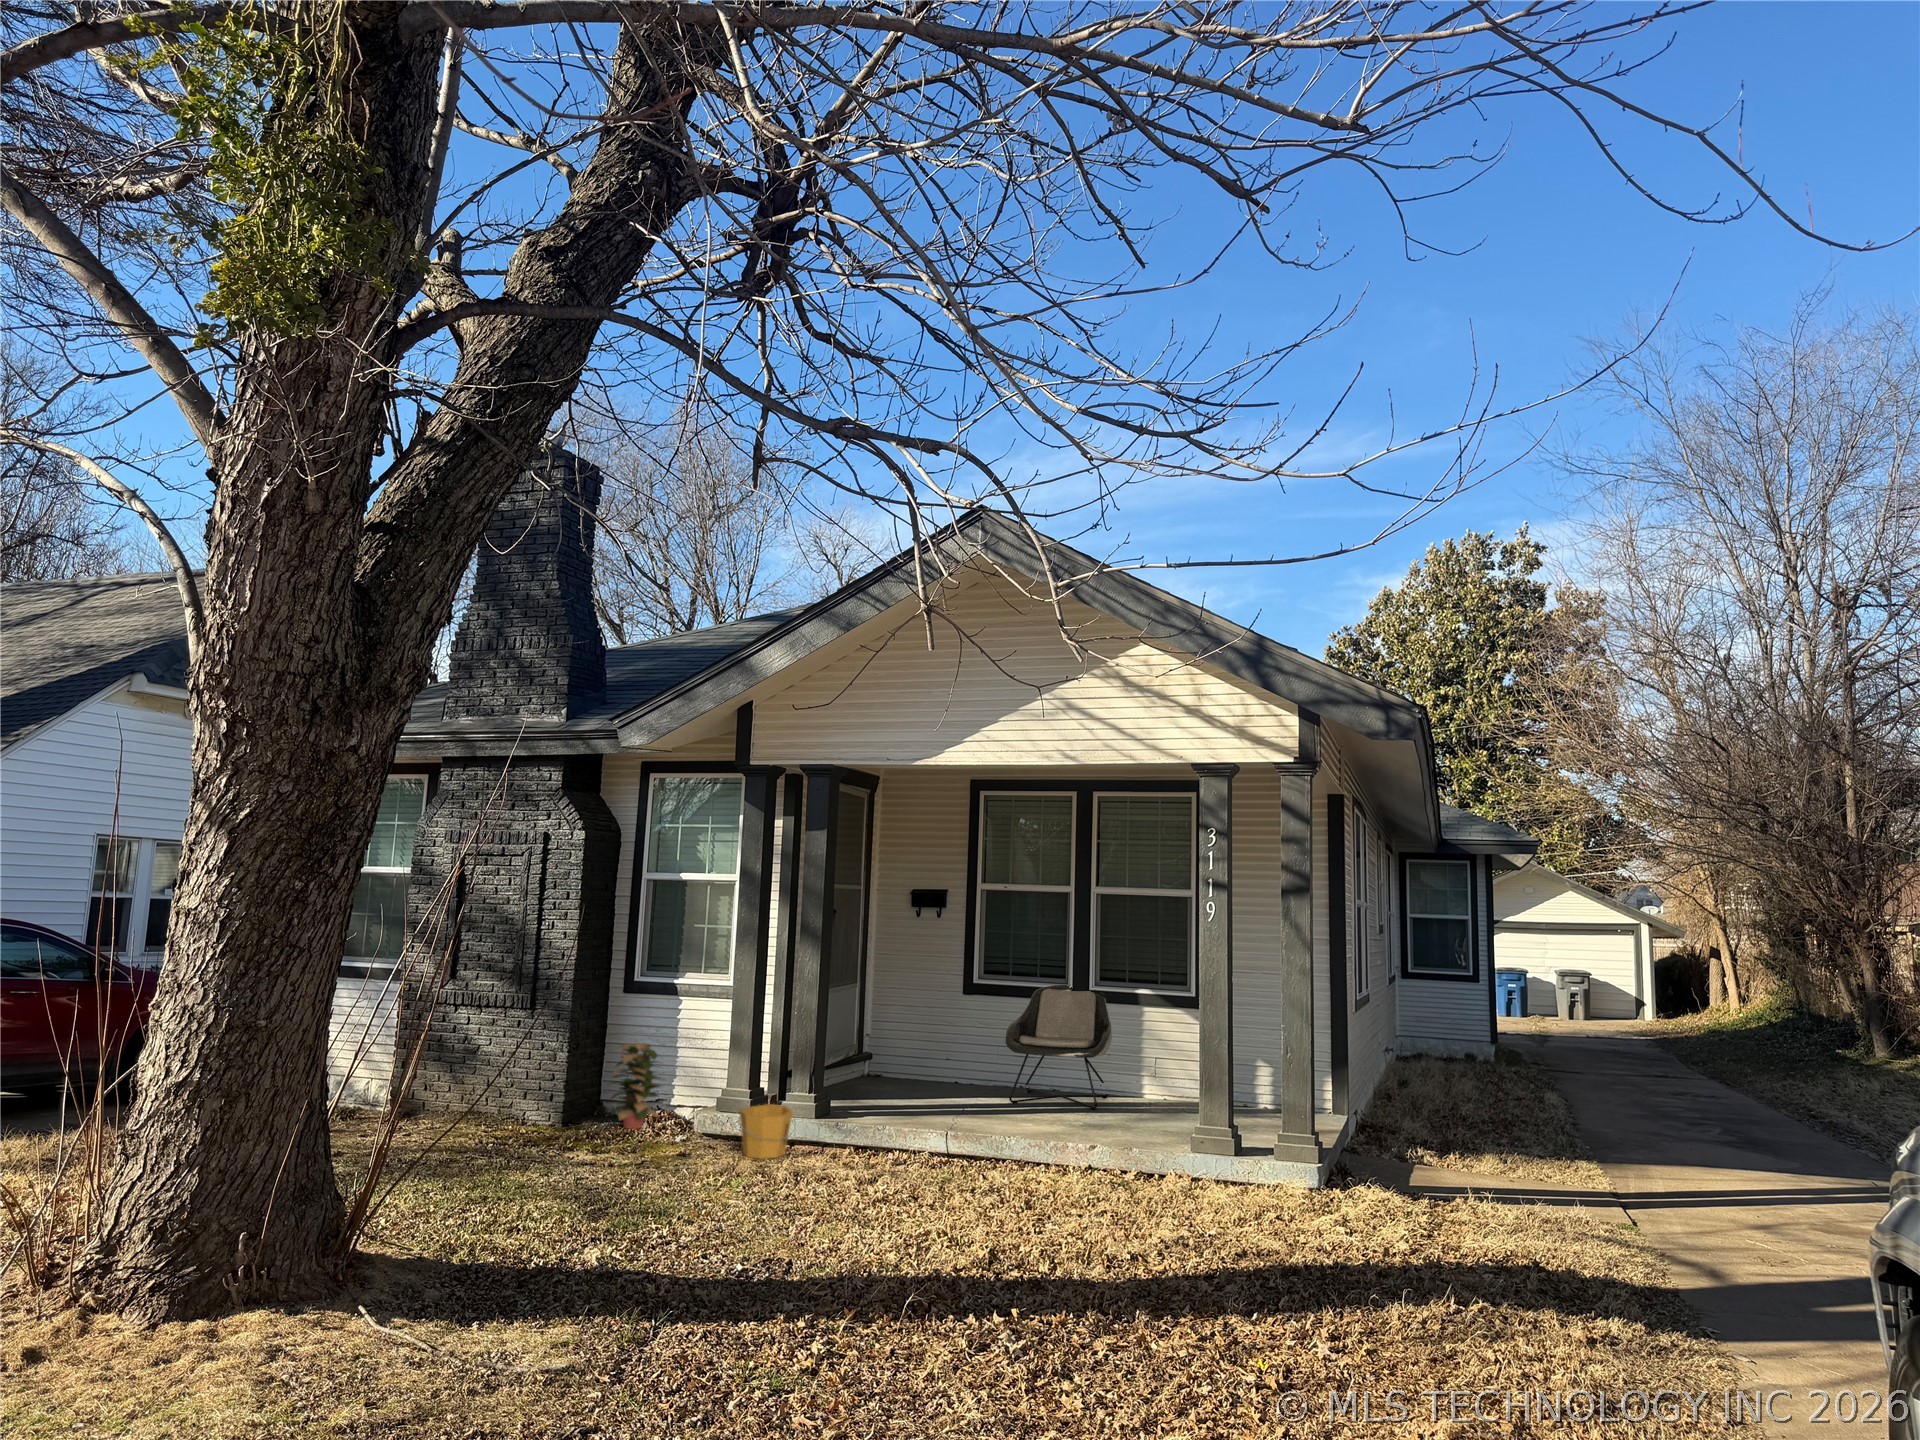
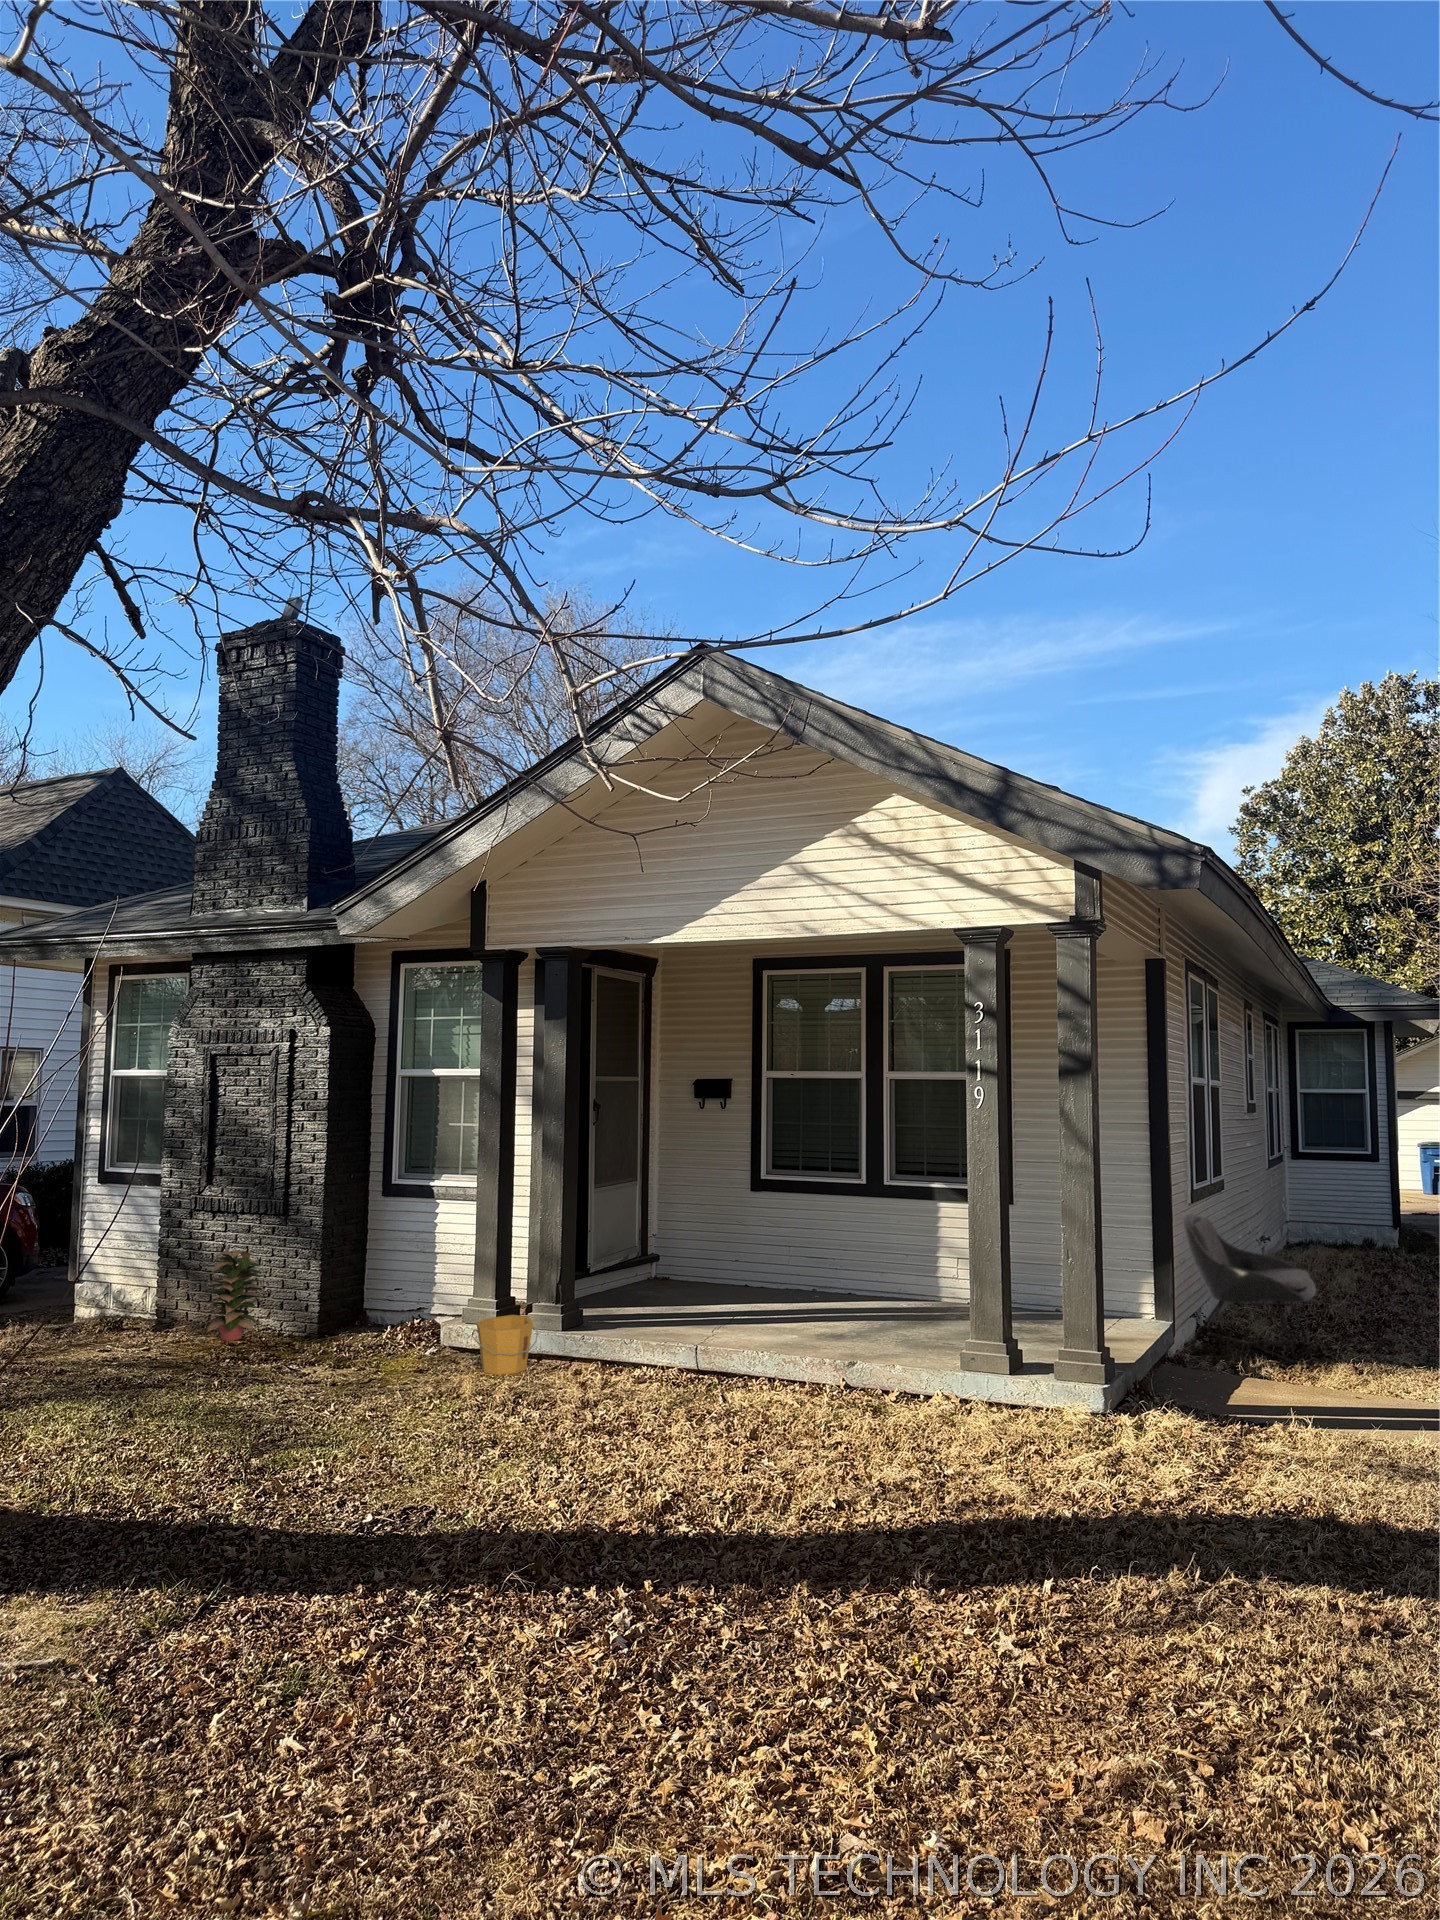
lounge chair: present [1006,985,1112,1110] -> present [1183,1214,1316,1365]
decorative plant: present [610,1043,662,1129] -> present [206,1250,264,1341]

